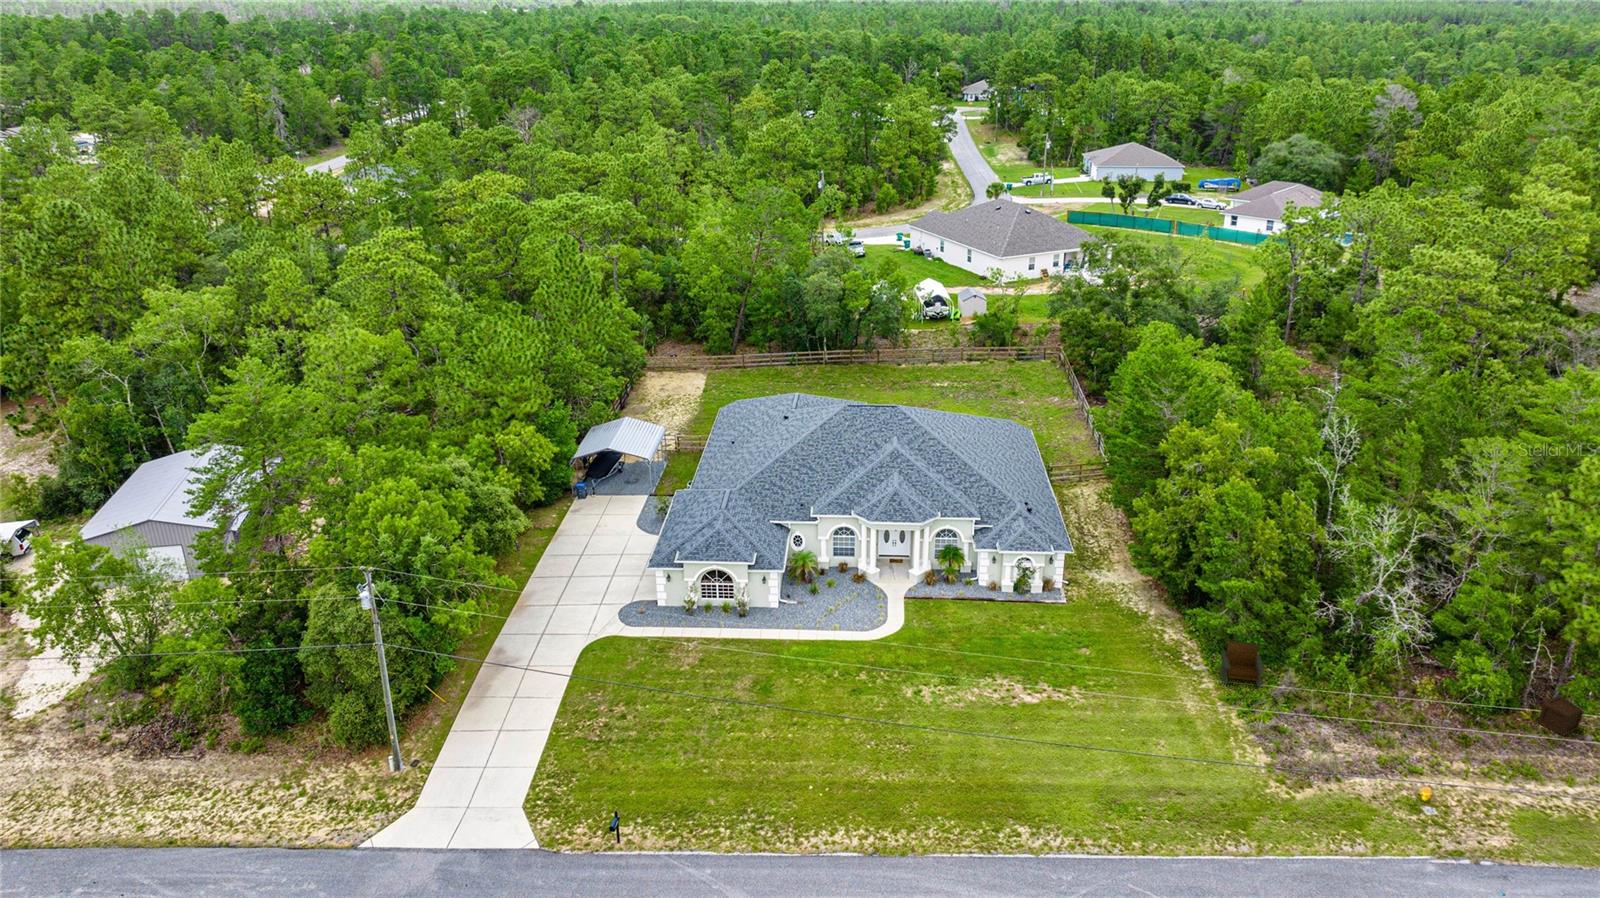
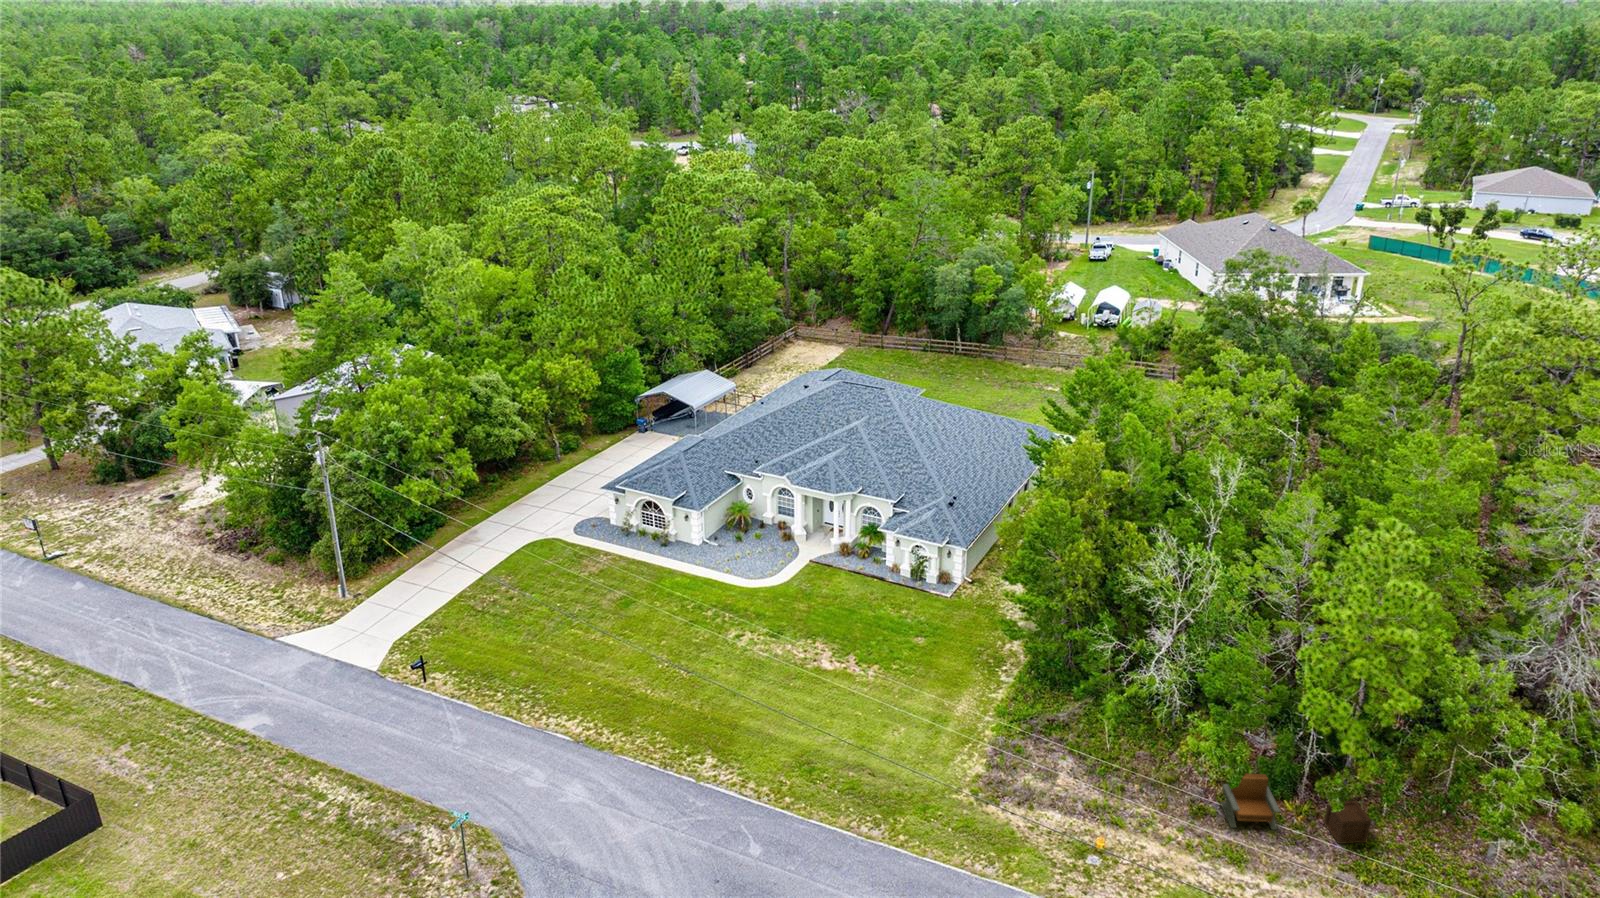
lounge chair: present [1219,641,1265,688] -> present [1221,774,1280,830]

